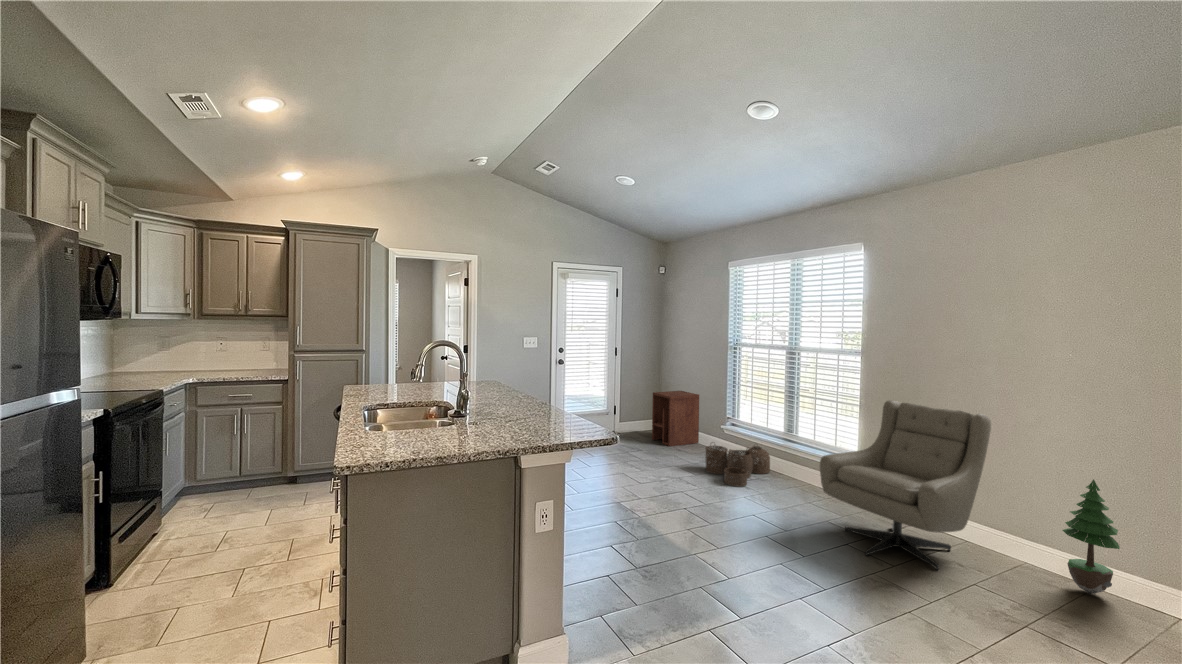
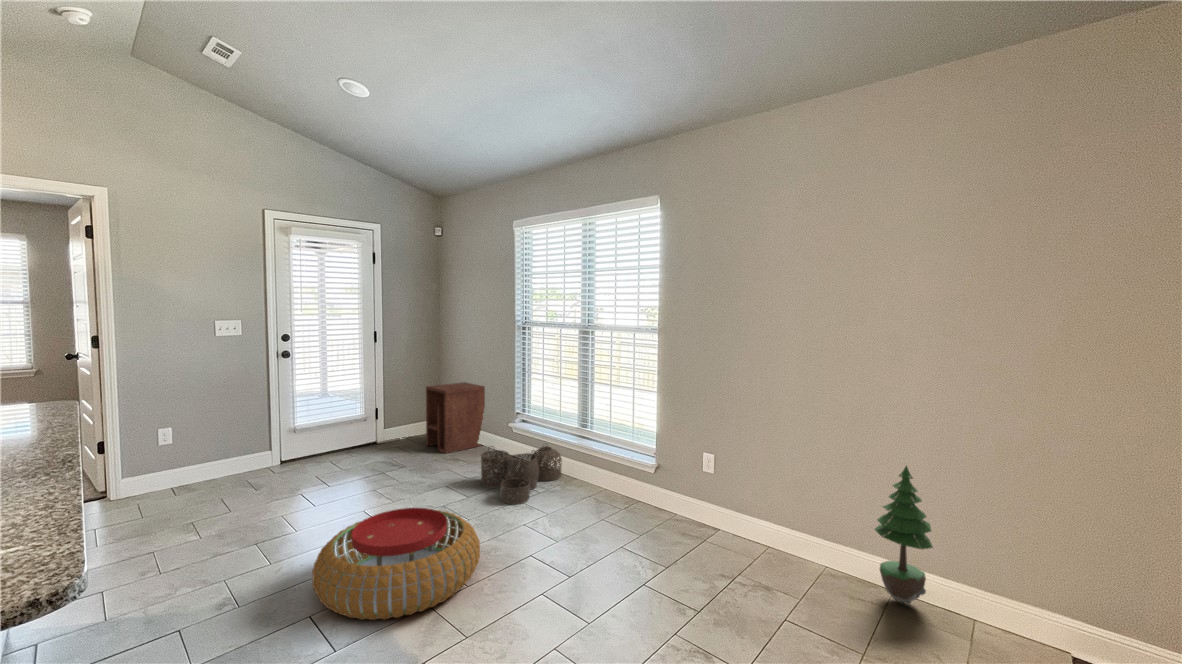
armchair: present [820,400,991,570] -> none [607,381,797,602]
pouf: none [622,475,725,538] -> present [312,508,480,620]

